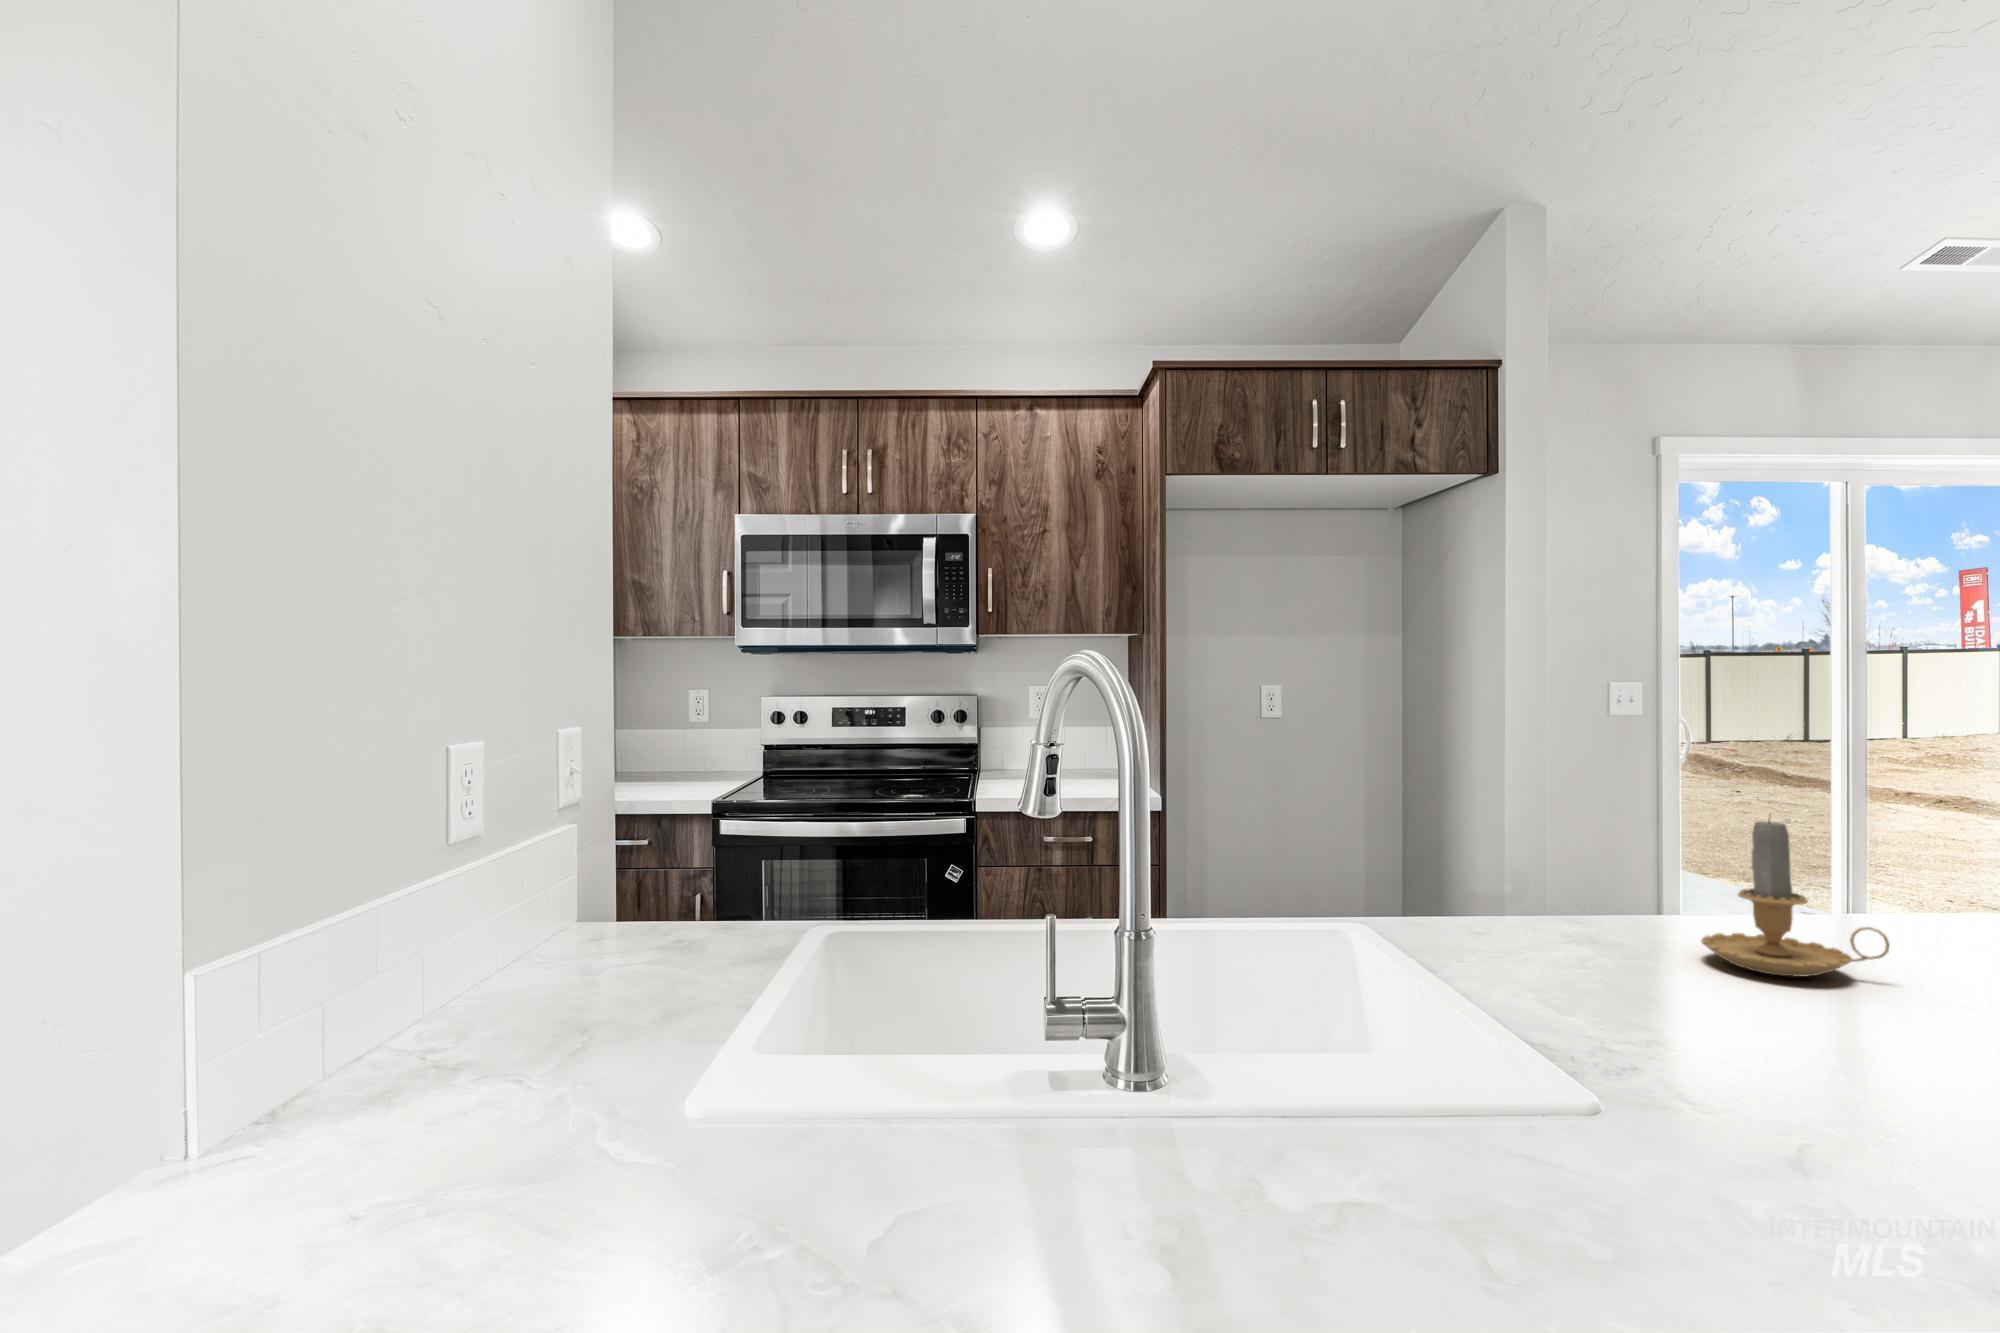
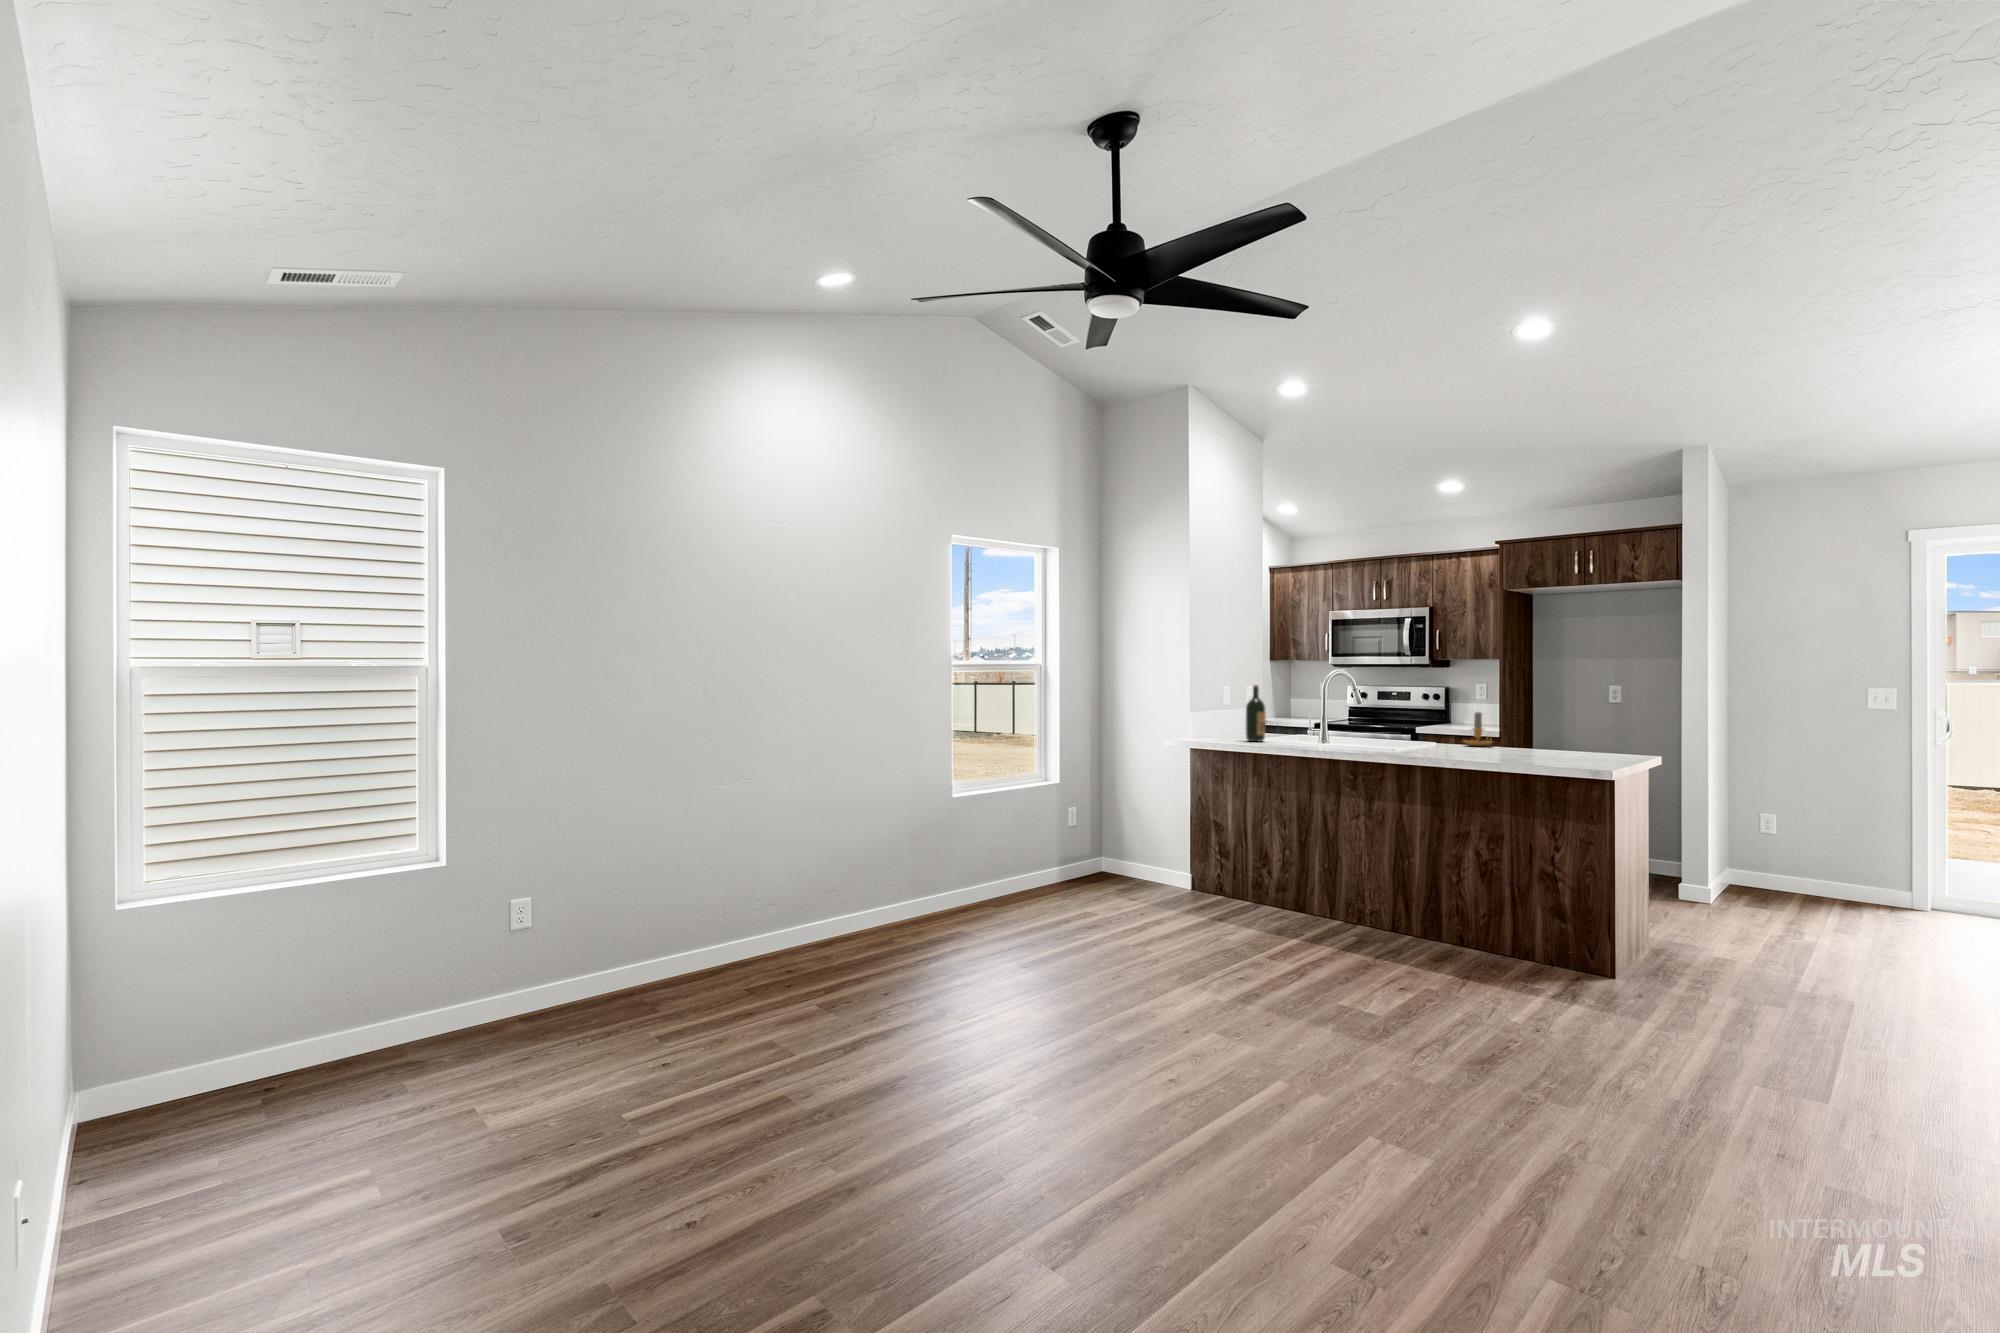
wine bottle: none [841,747,998,1242] -> present [1246,685,1266,742]

